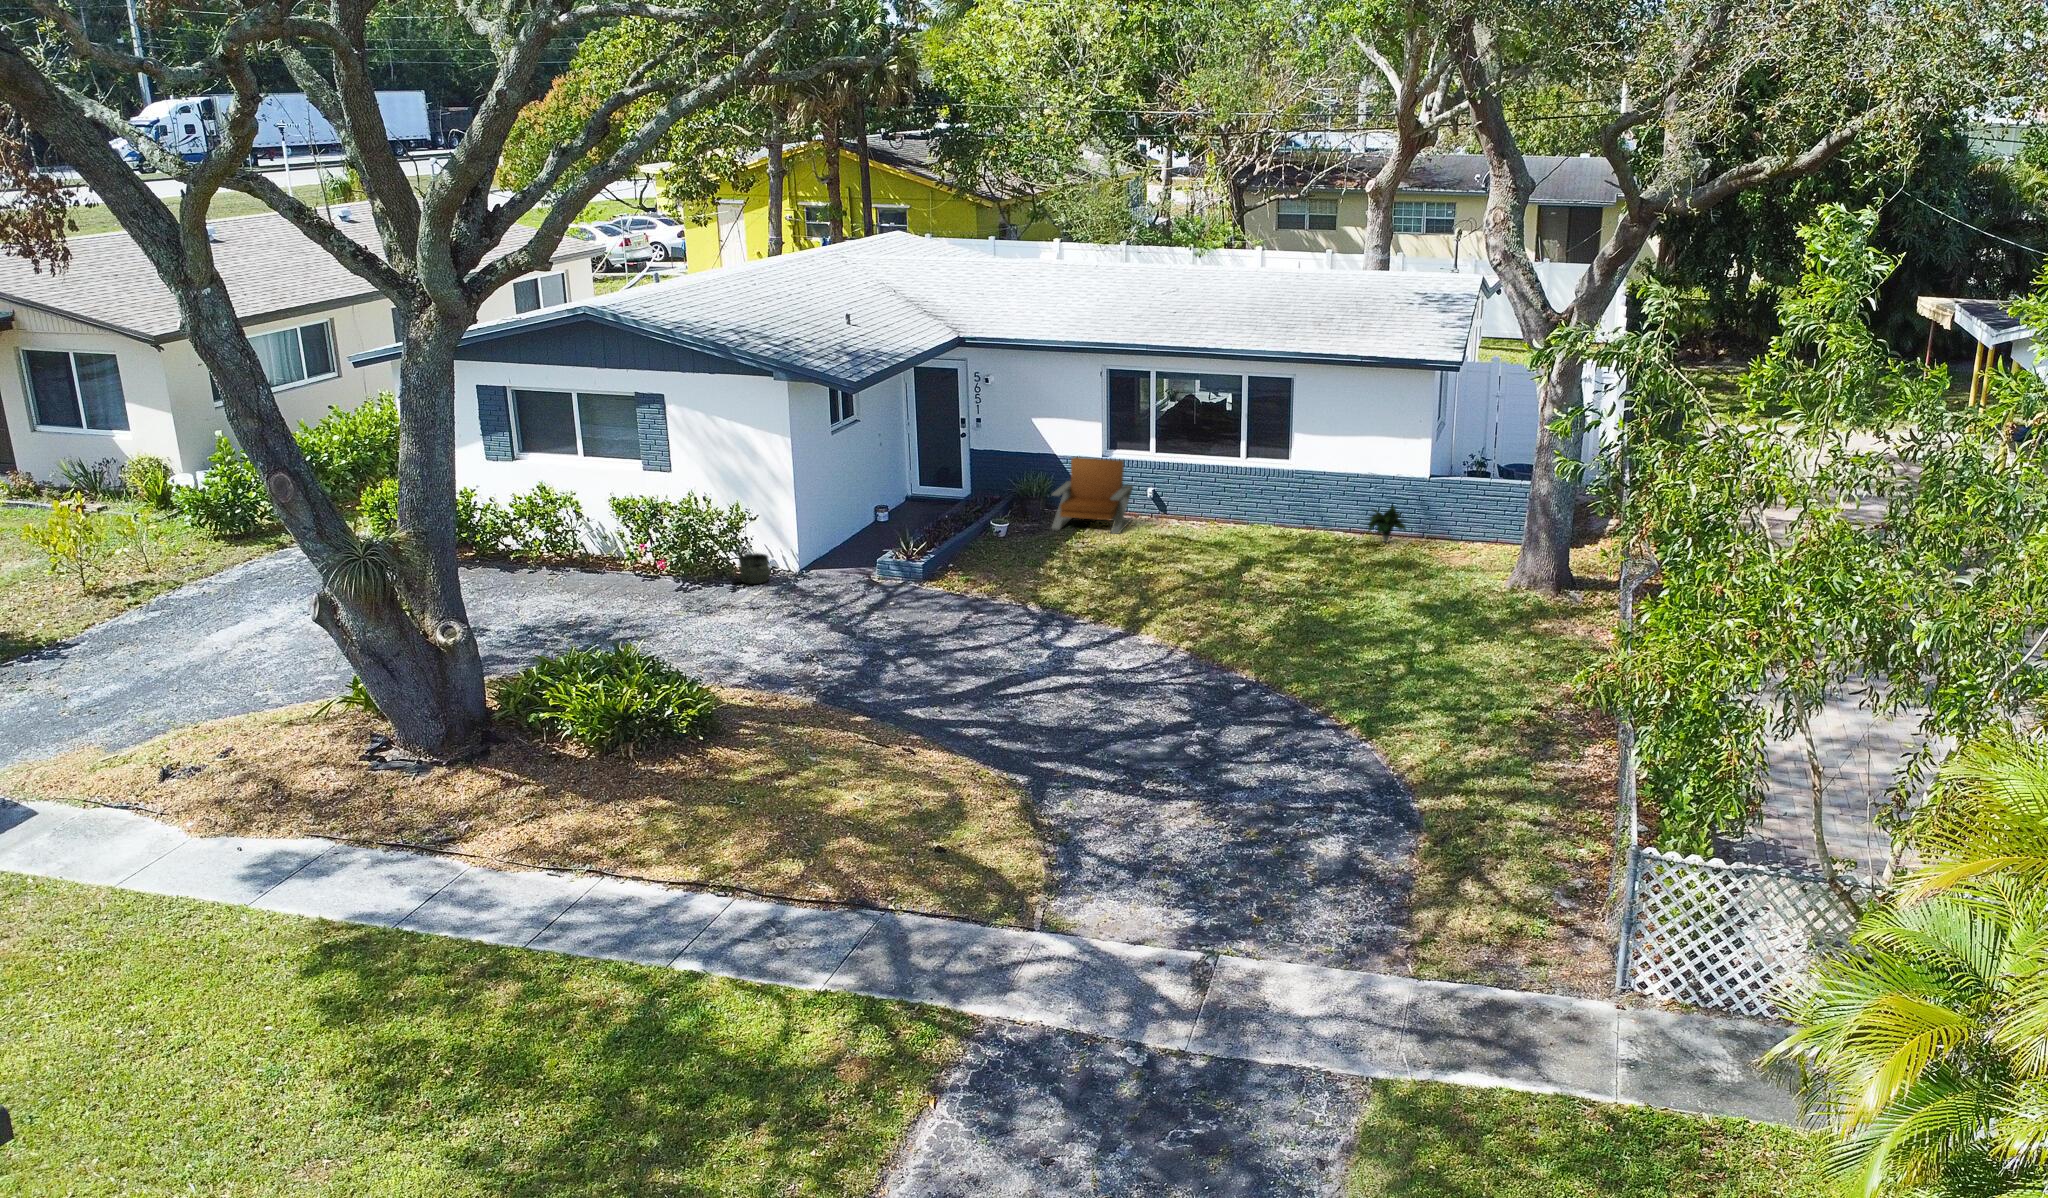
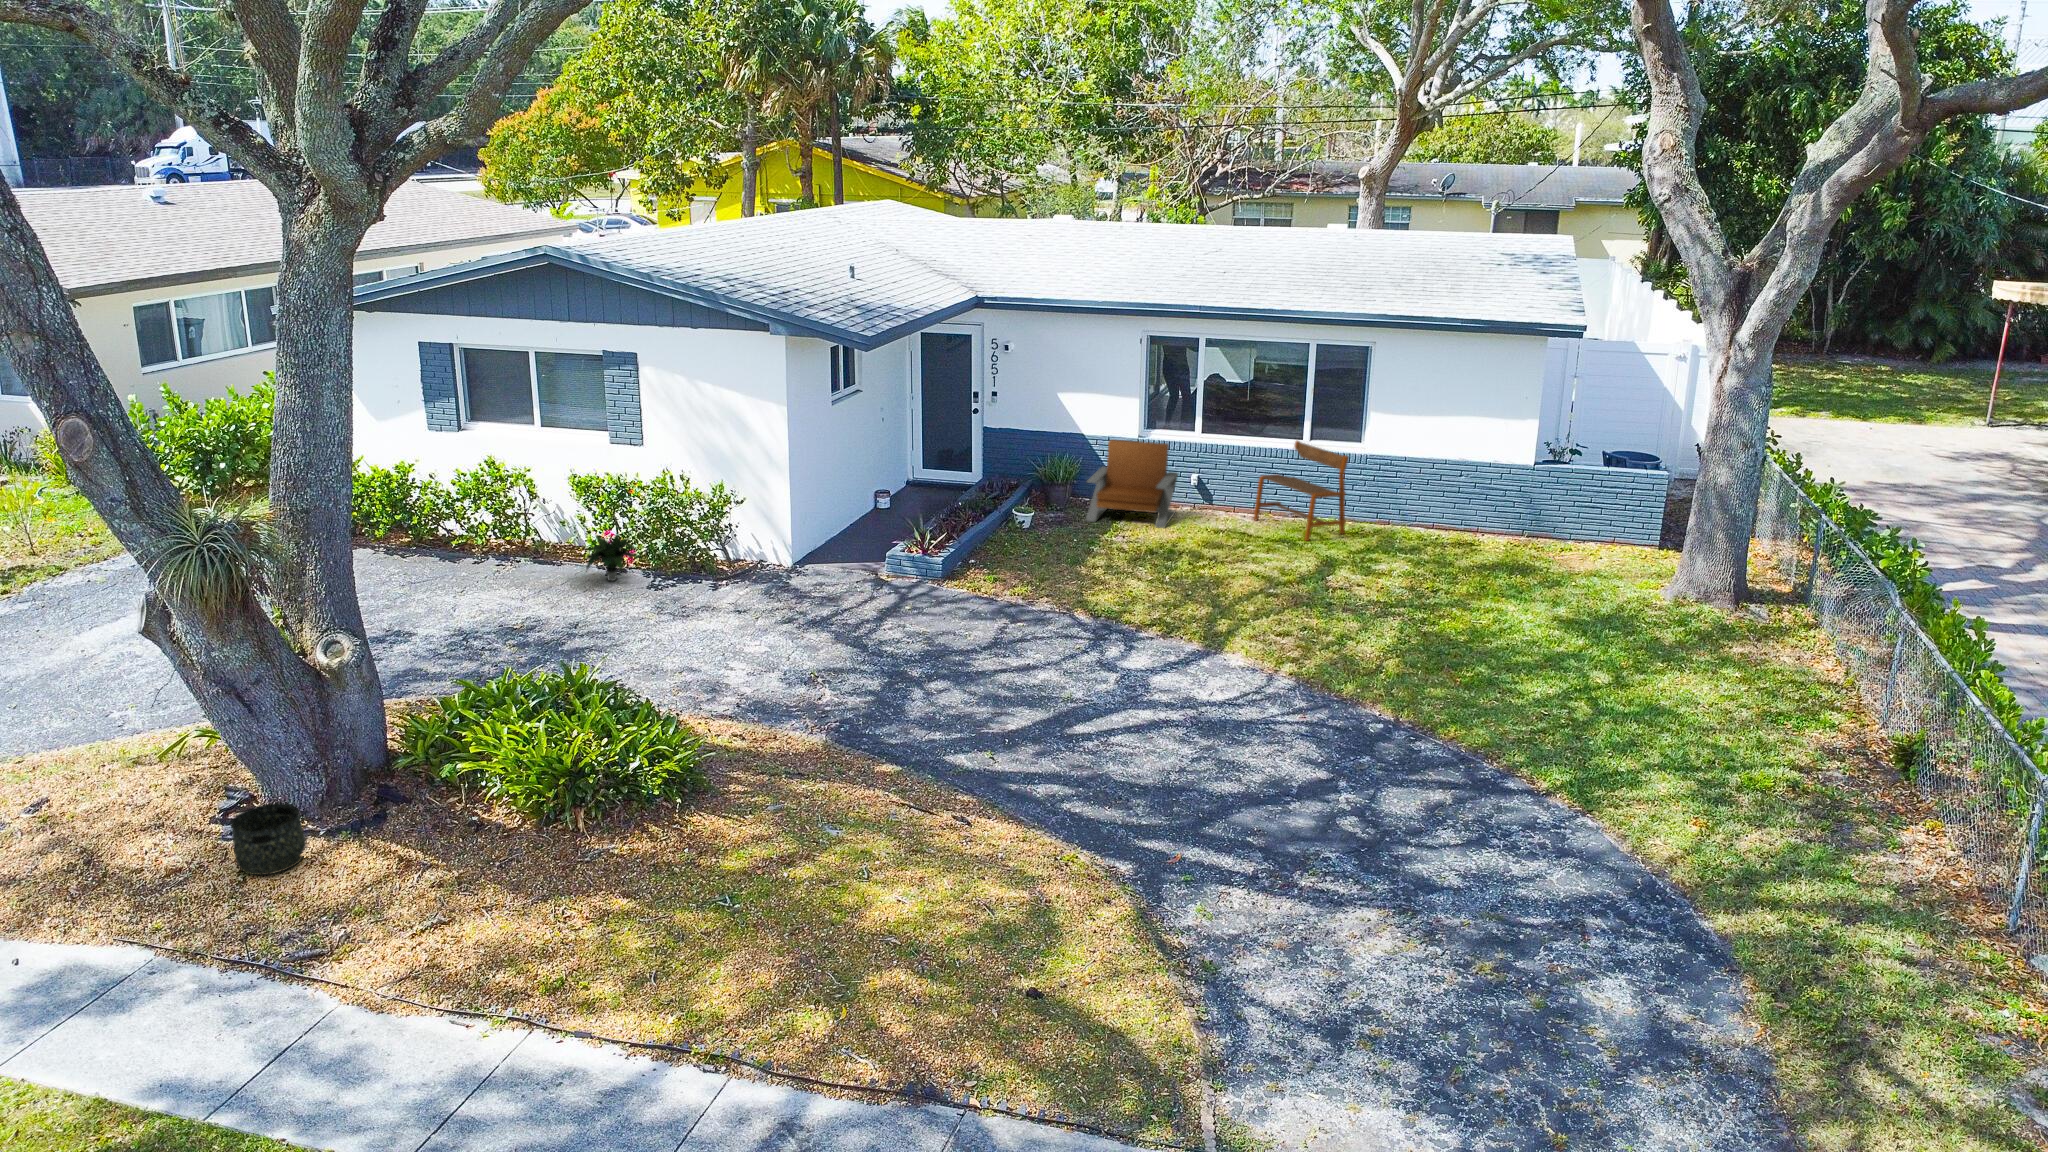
bench: none [1198,455,1275,543] -> present [1254,441,1349,541]
potted plant: present [1366,505,1406,542] -> present [585,534,641,581]
basket: present [739,553,770,584] -> present [230,803,306,875]

